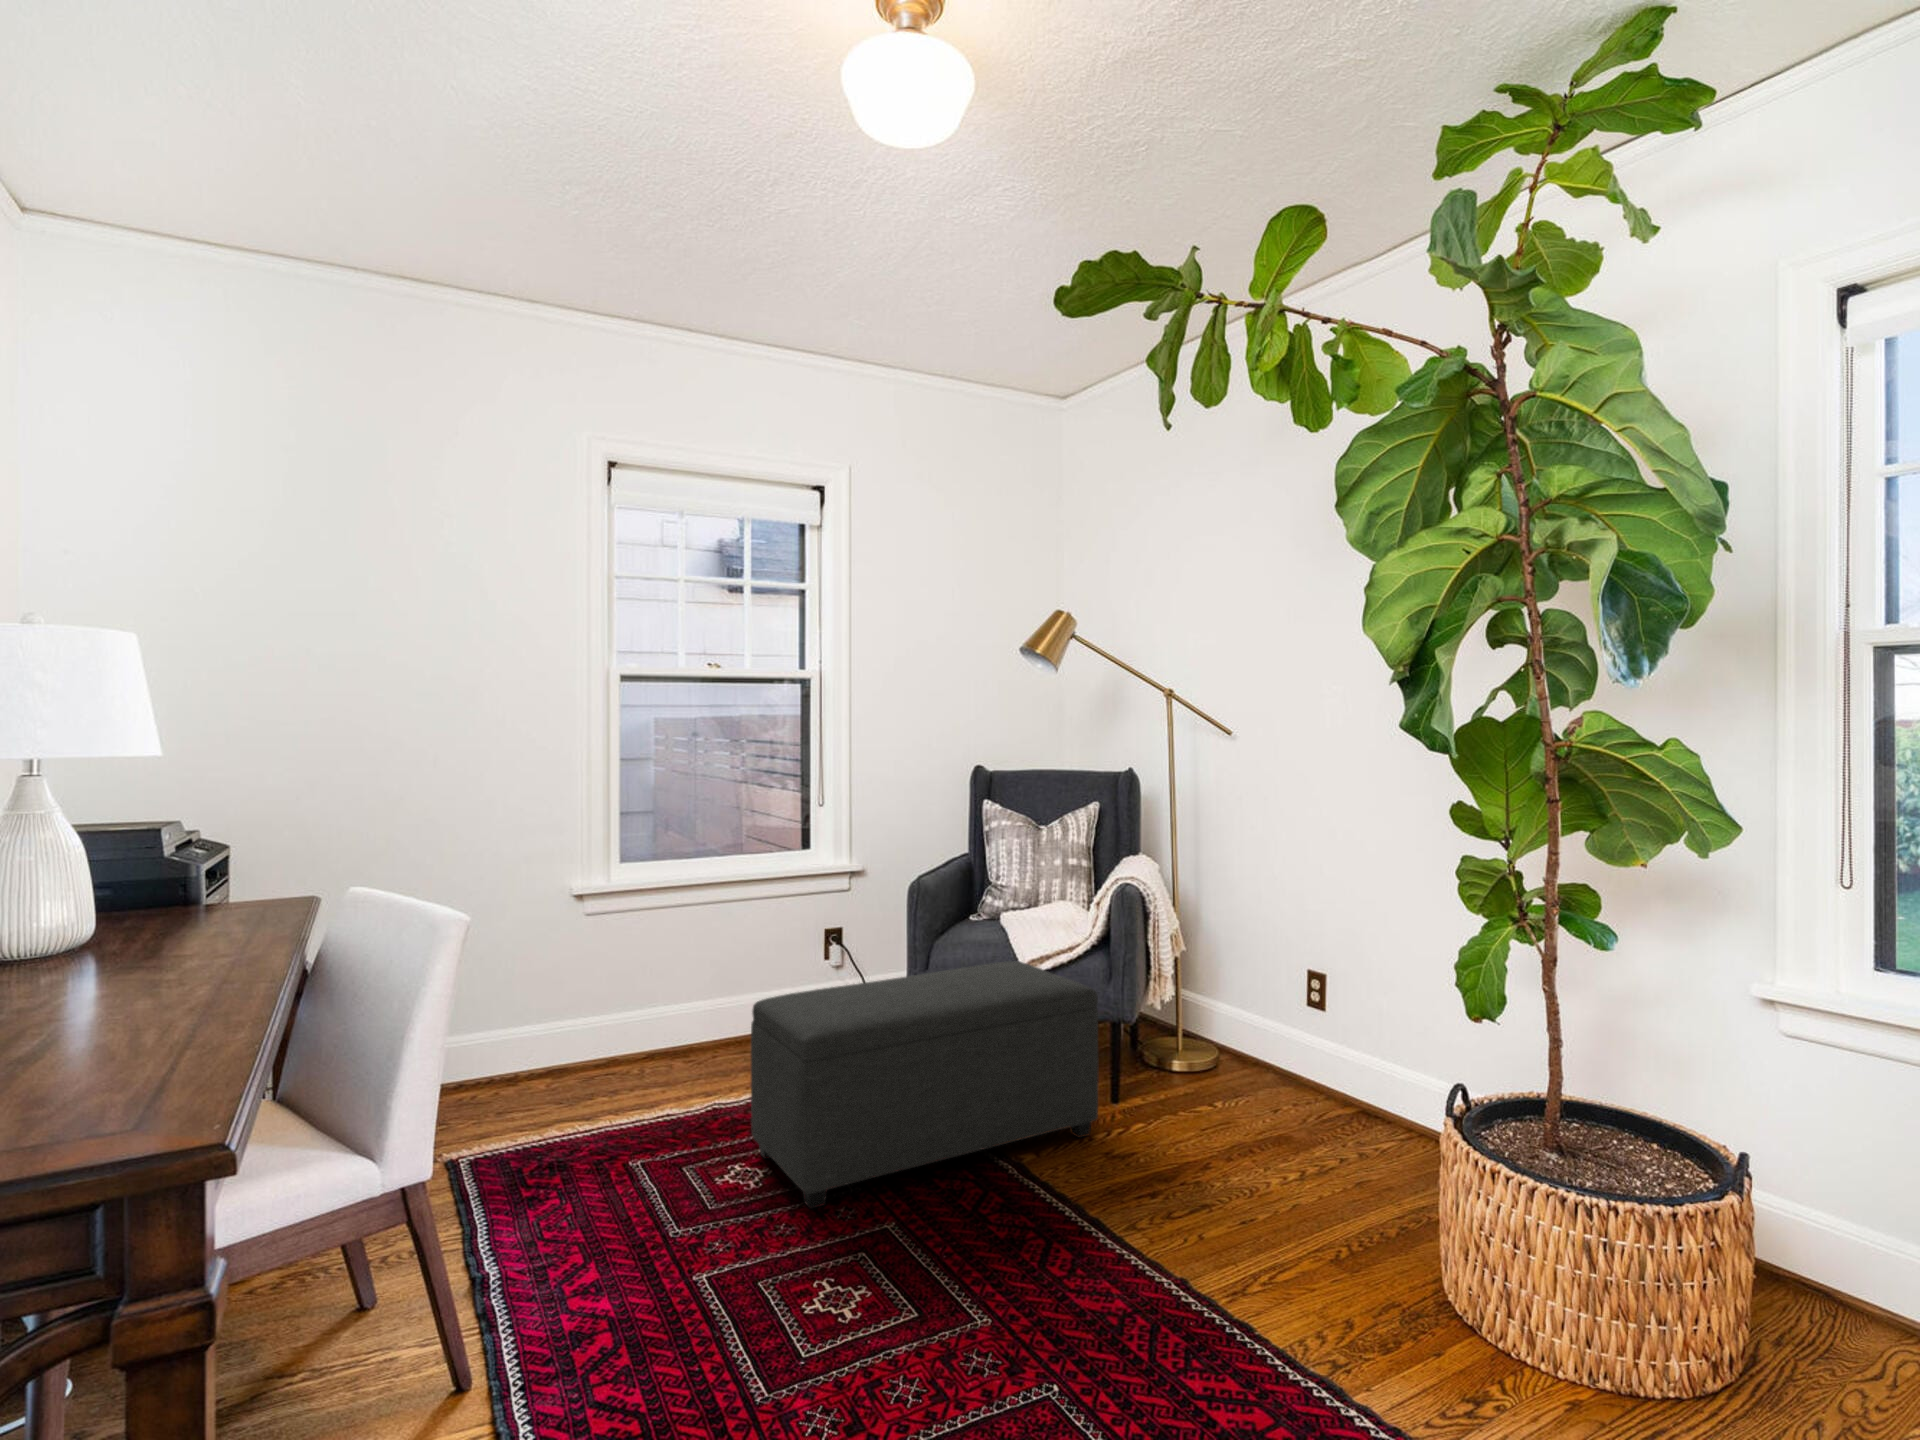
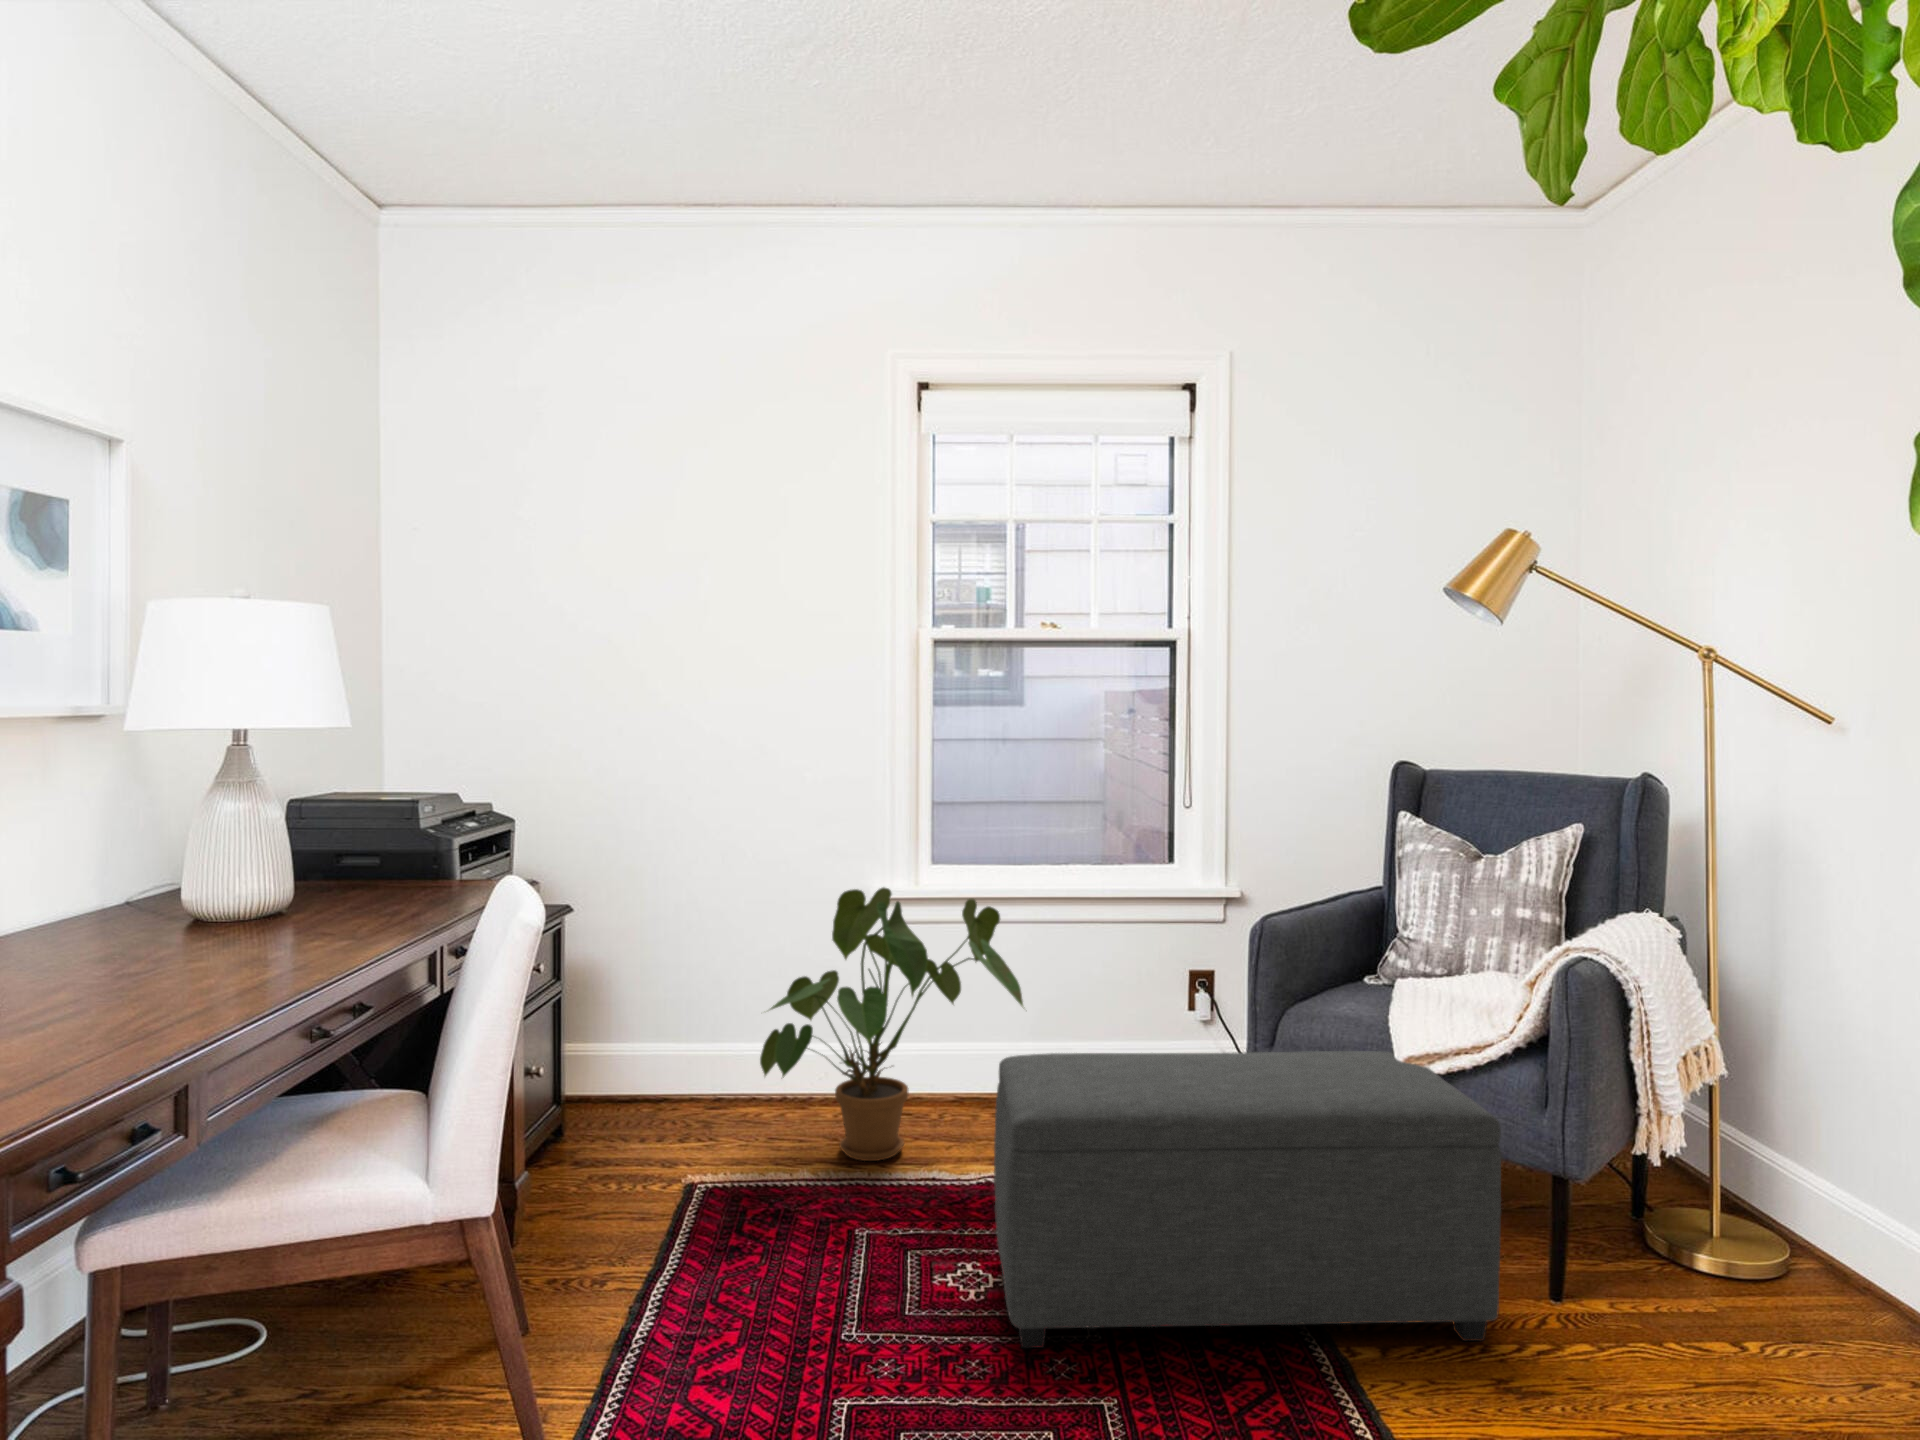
house plant: none [494,885,732,1115] -> present [760,887,1023,1161]

